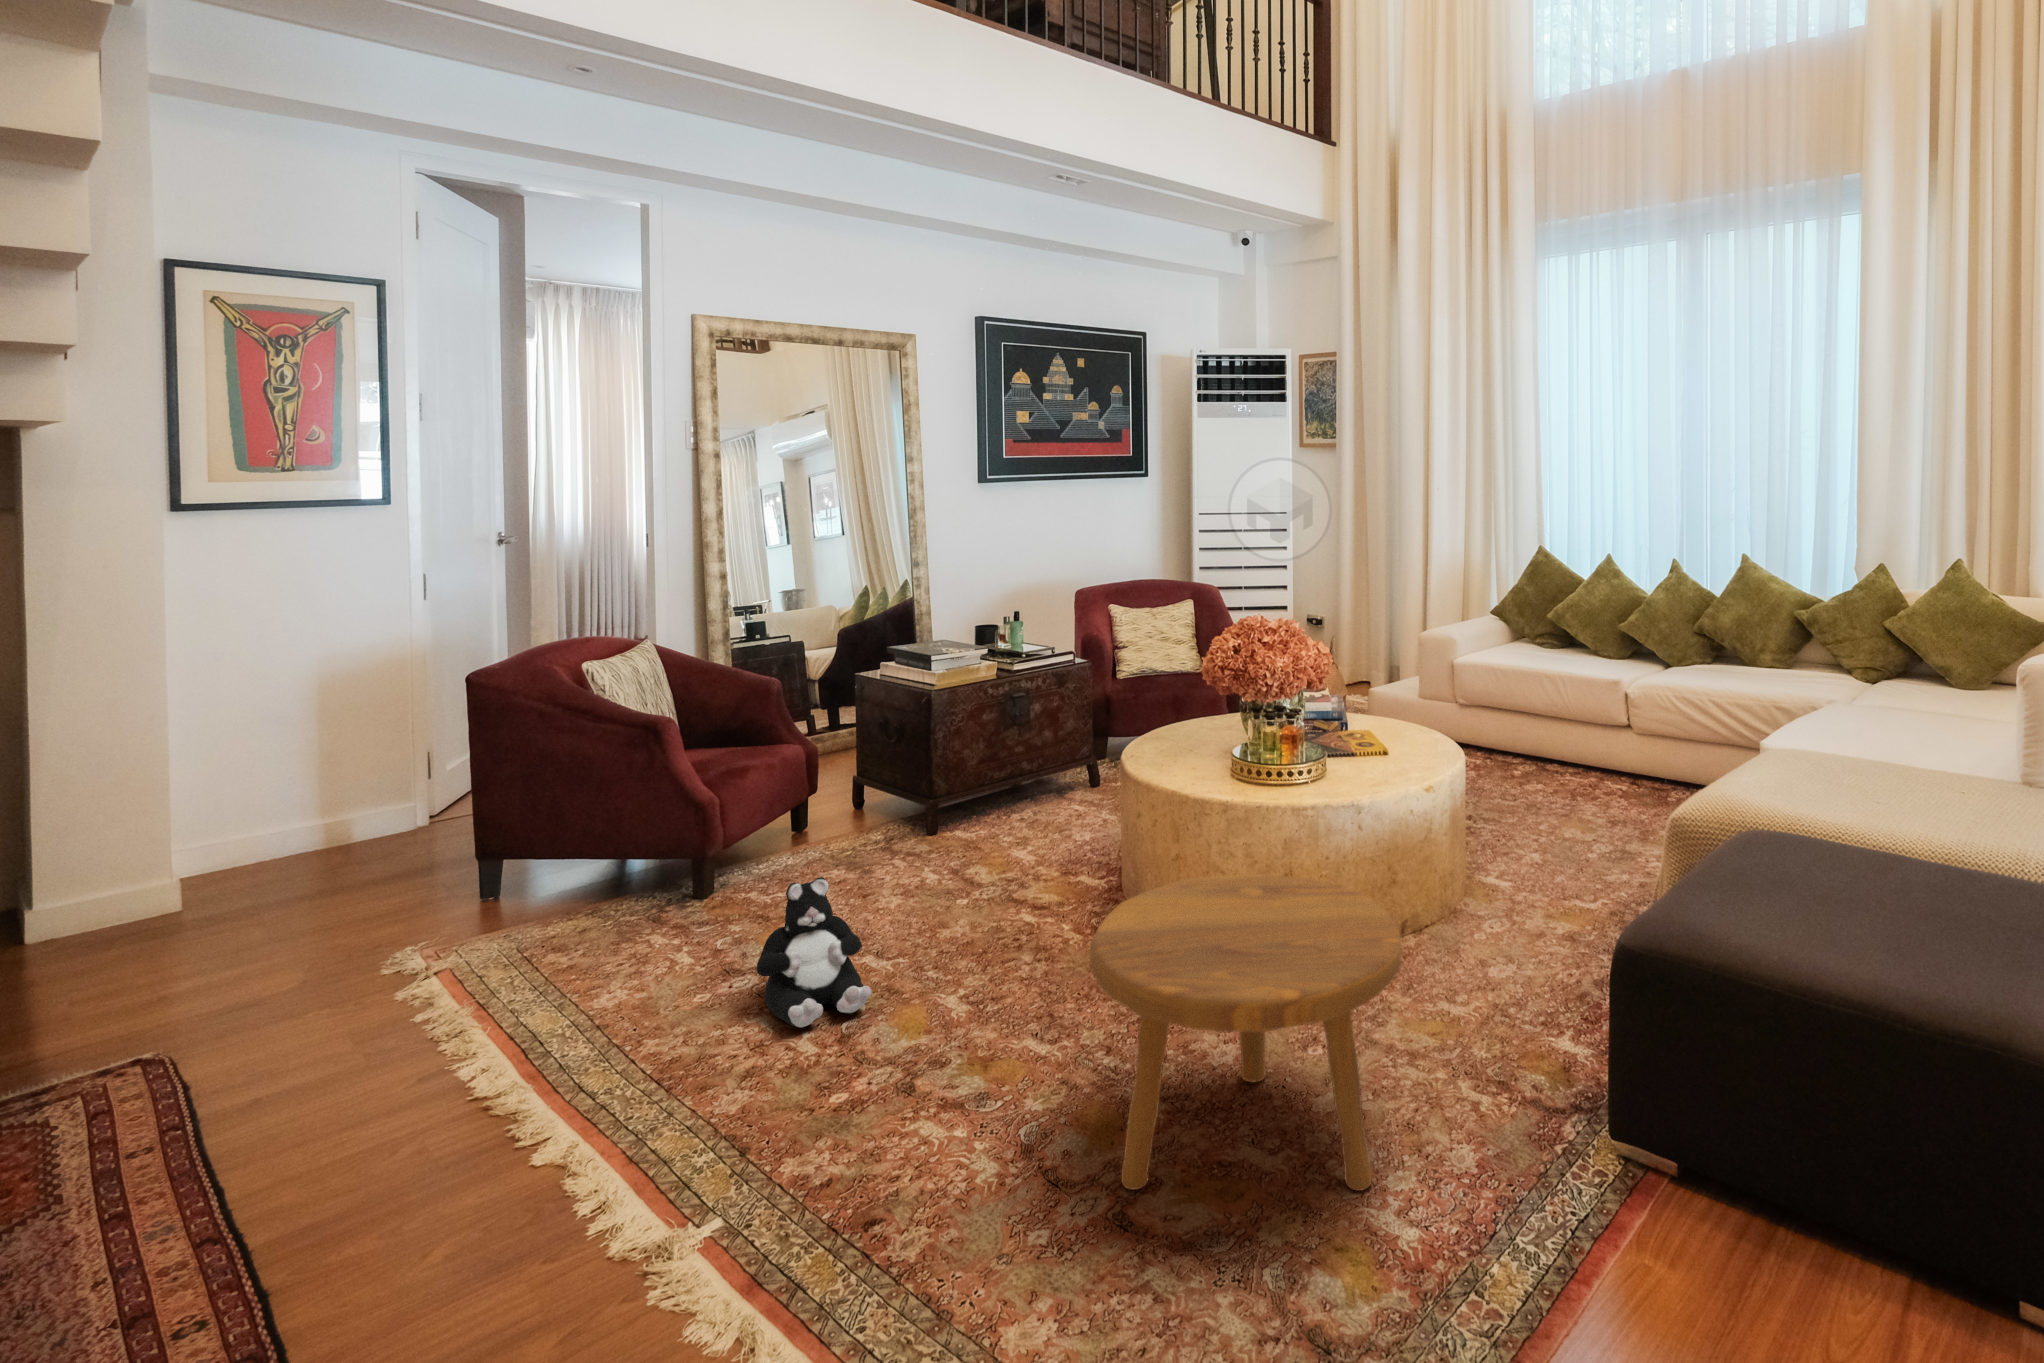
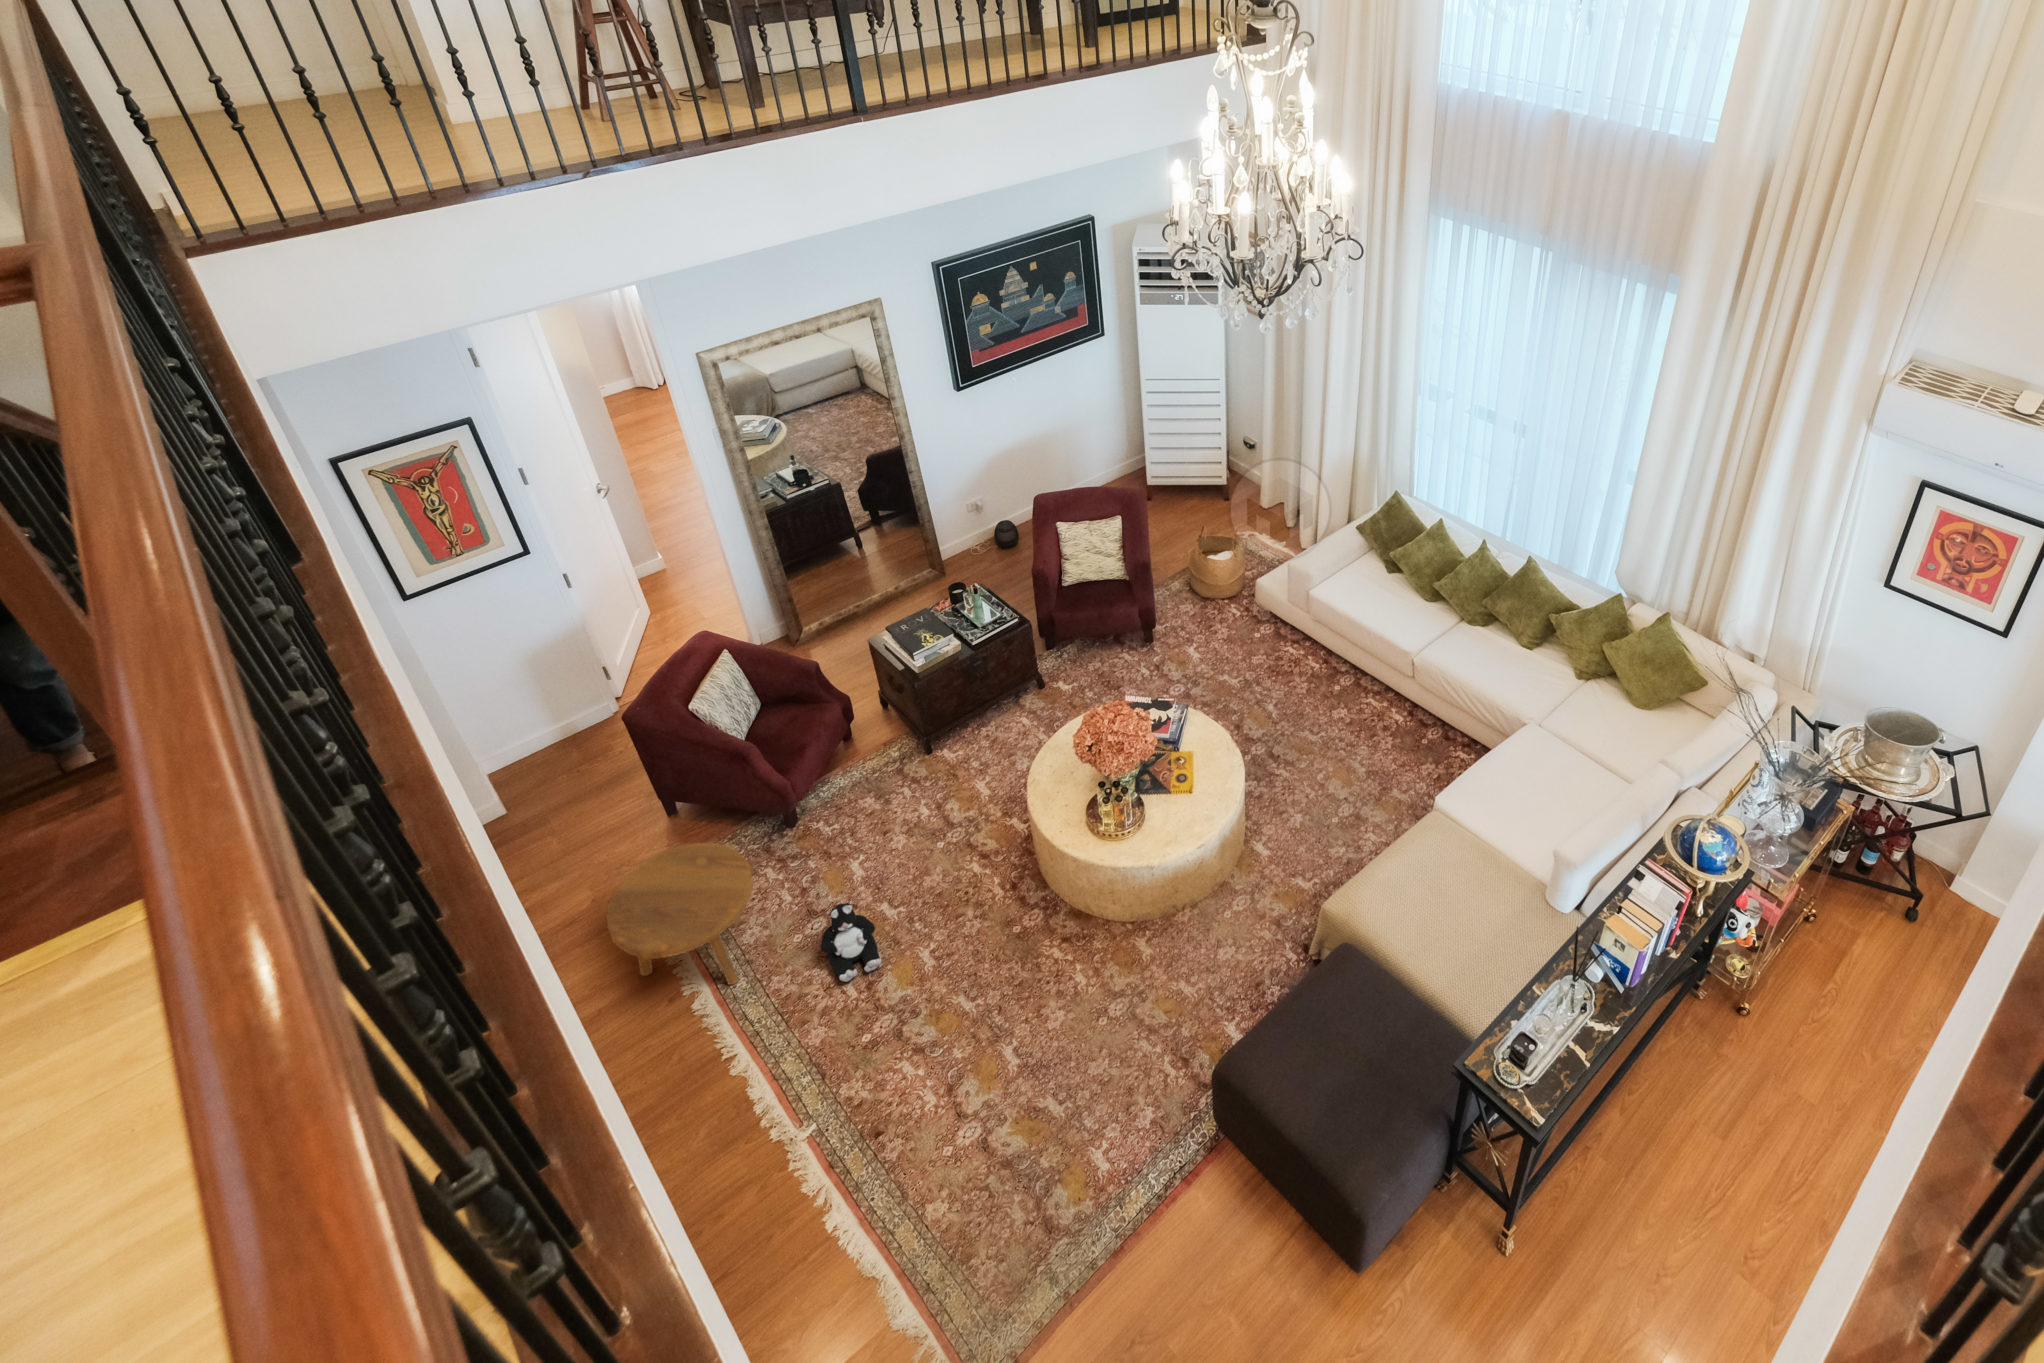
footstool: present [1090,874,1402,1191] -> present [607,843,753,985]

